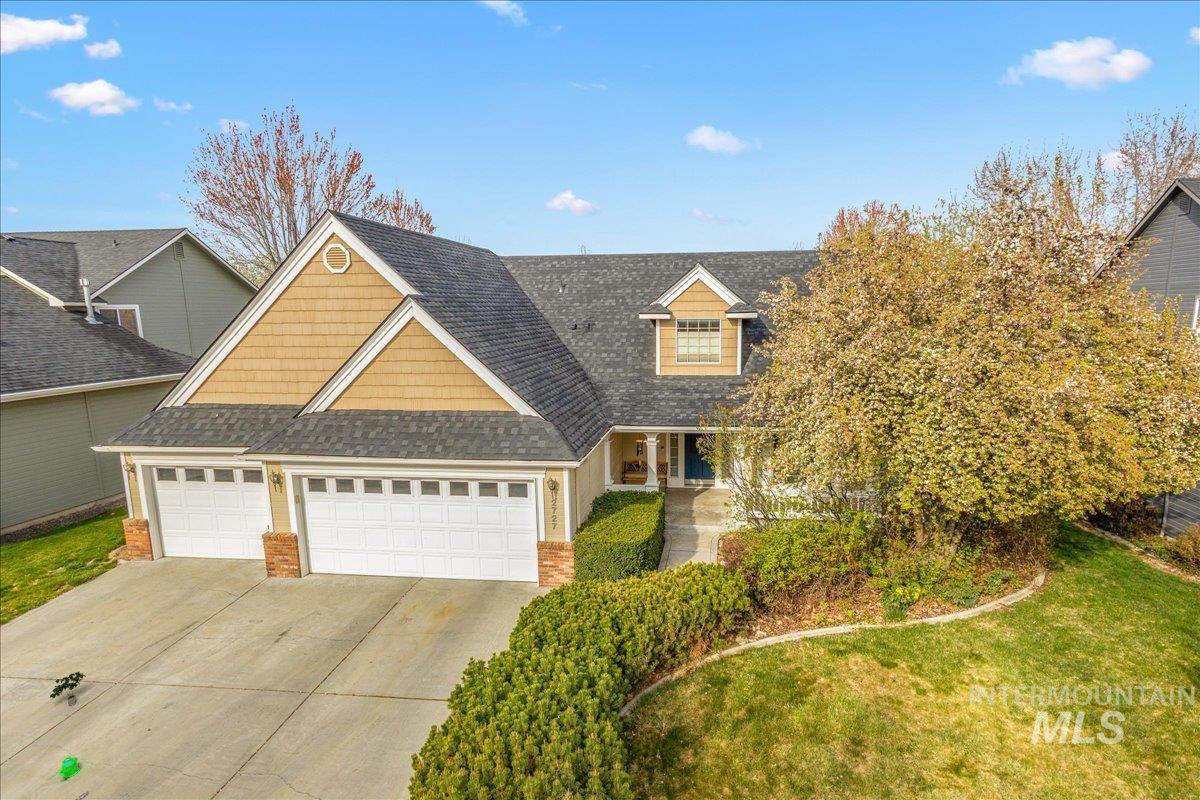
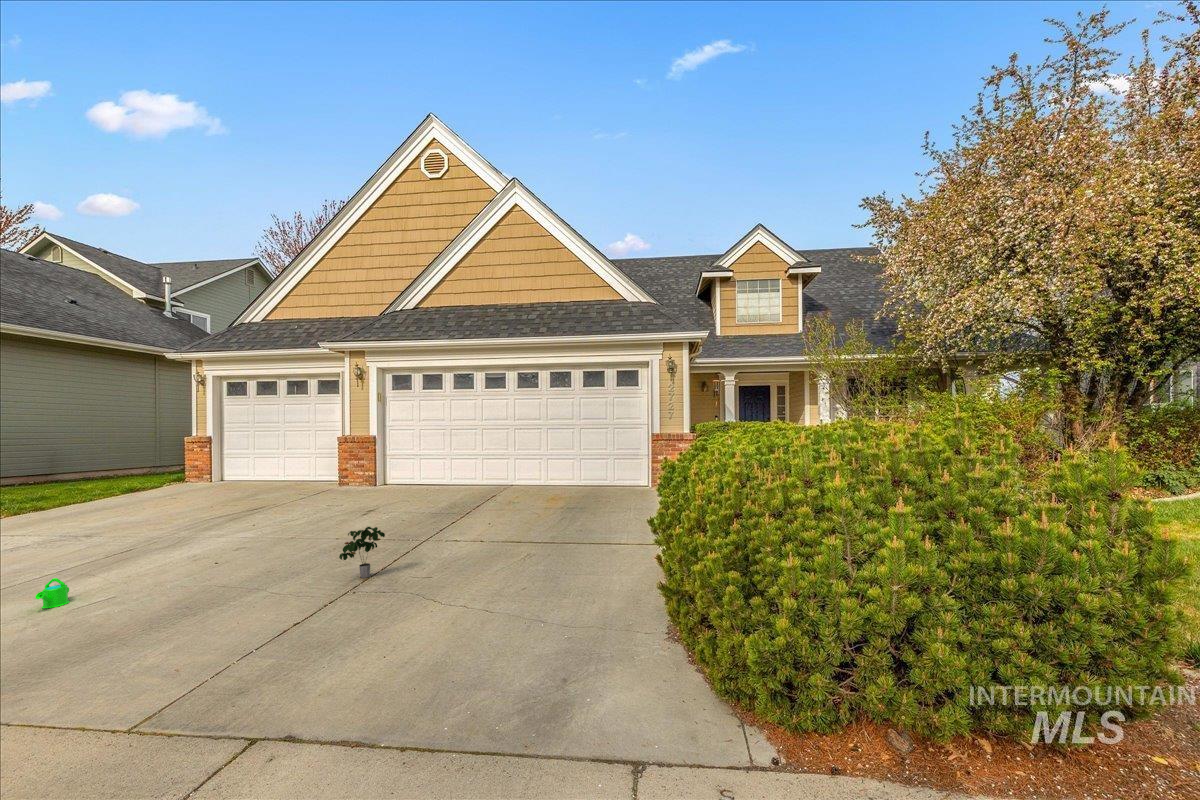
potted plant: present [50,672,86,706] -> present [339,527,385,578]

